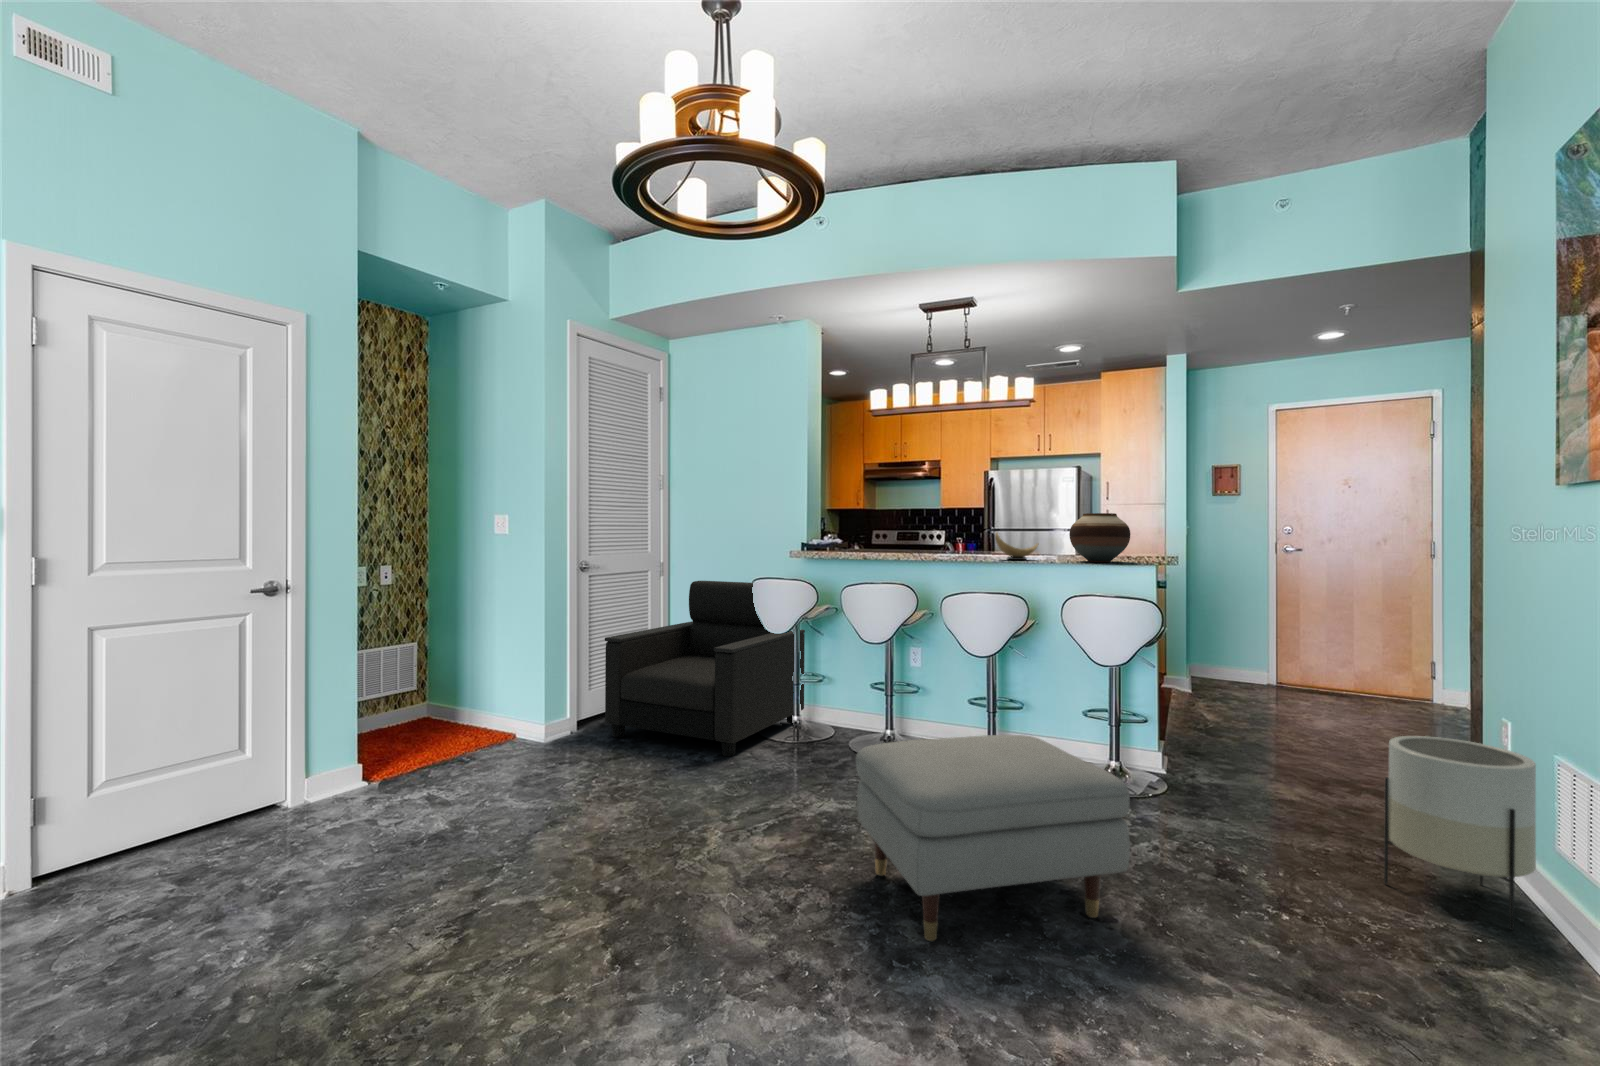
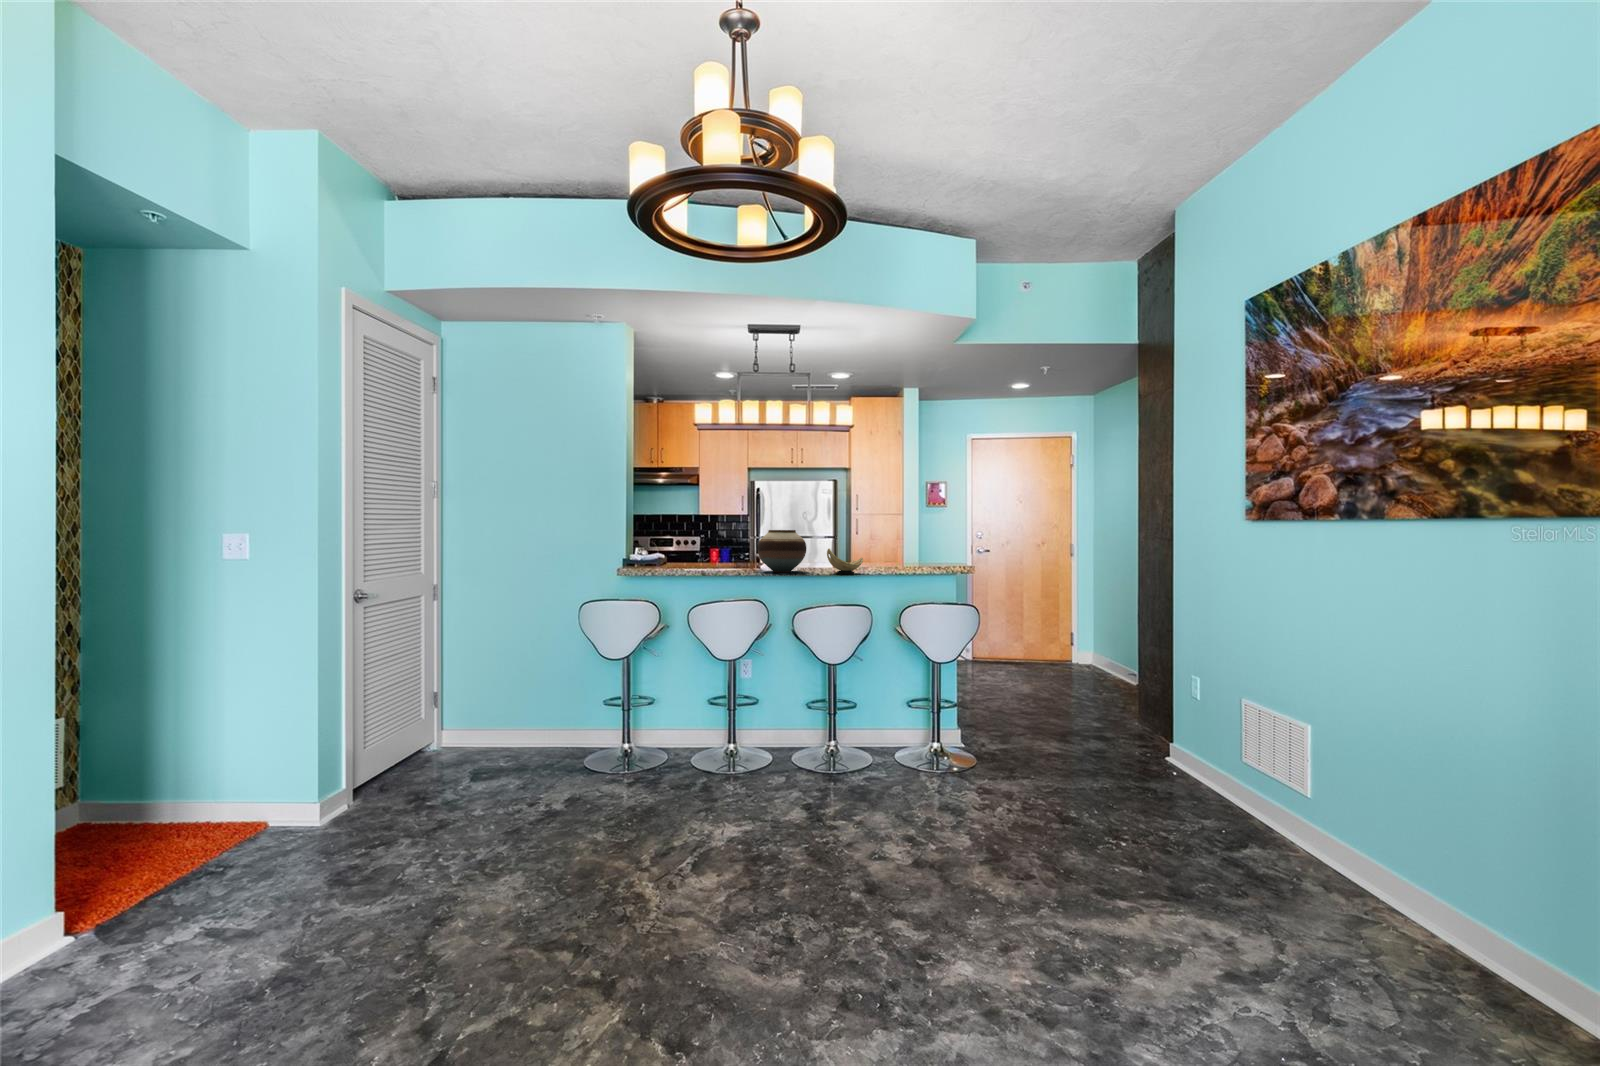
vase: present [1069,513,1130,562] -> present [758,530,806,572]
armchair: present [605,581,805,756] -> none [401,605,623,801]
ottoman: present [856,735,1130,941] -> none [812,736,1046,935]
planter: present [1384,736,1536,930] -> none [1154,697,1240,822]

